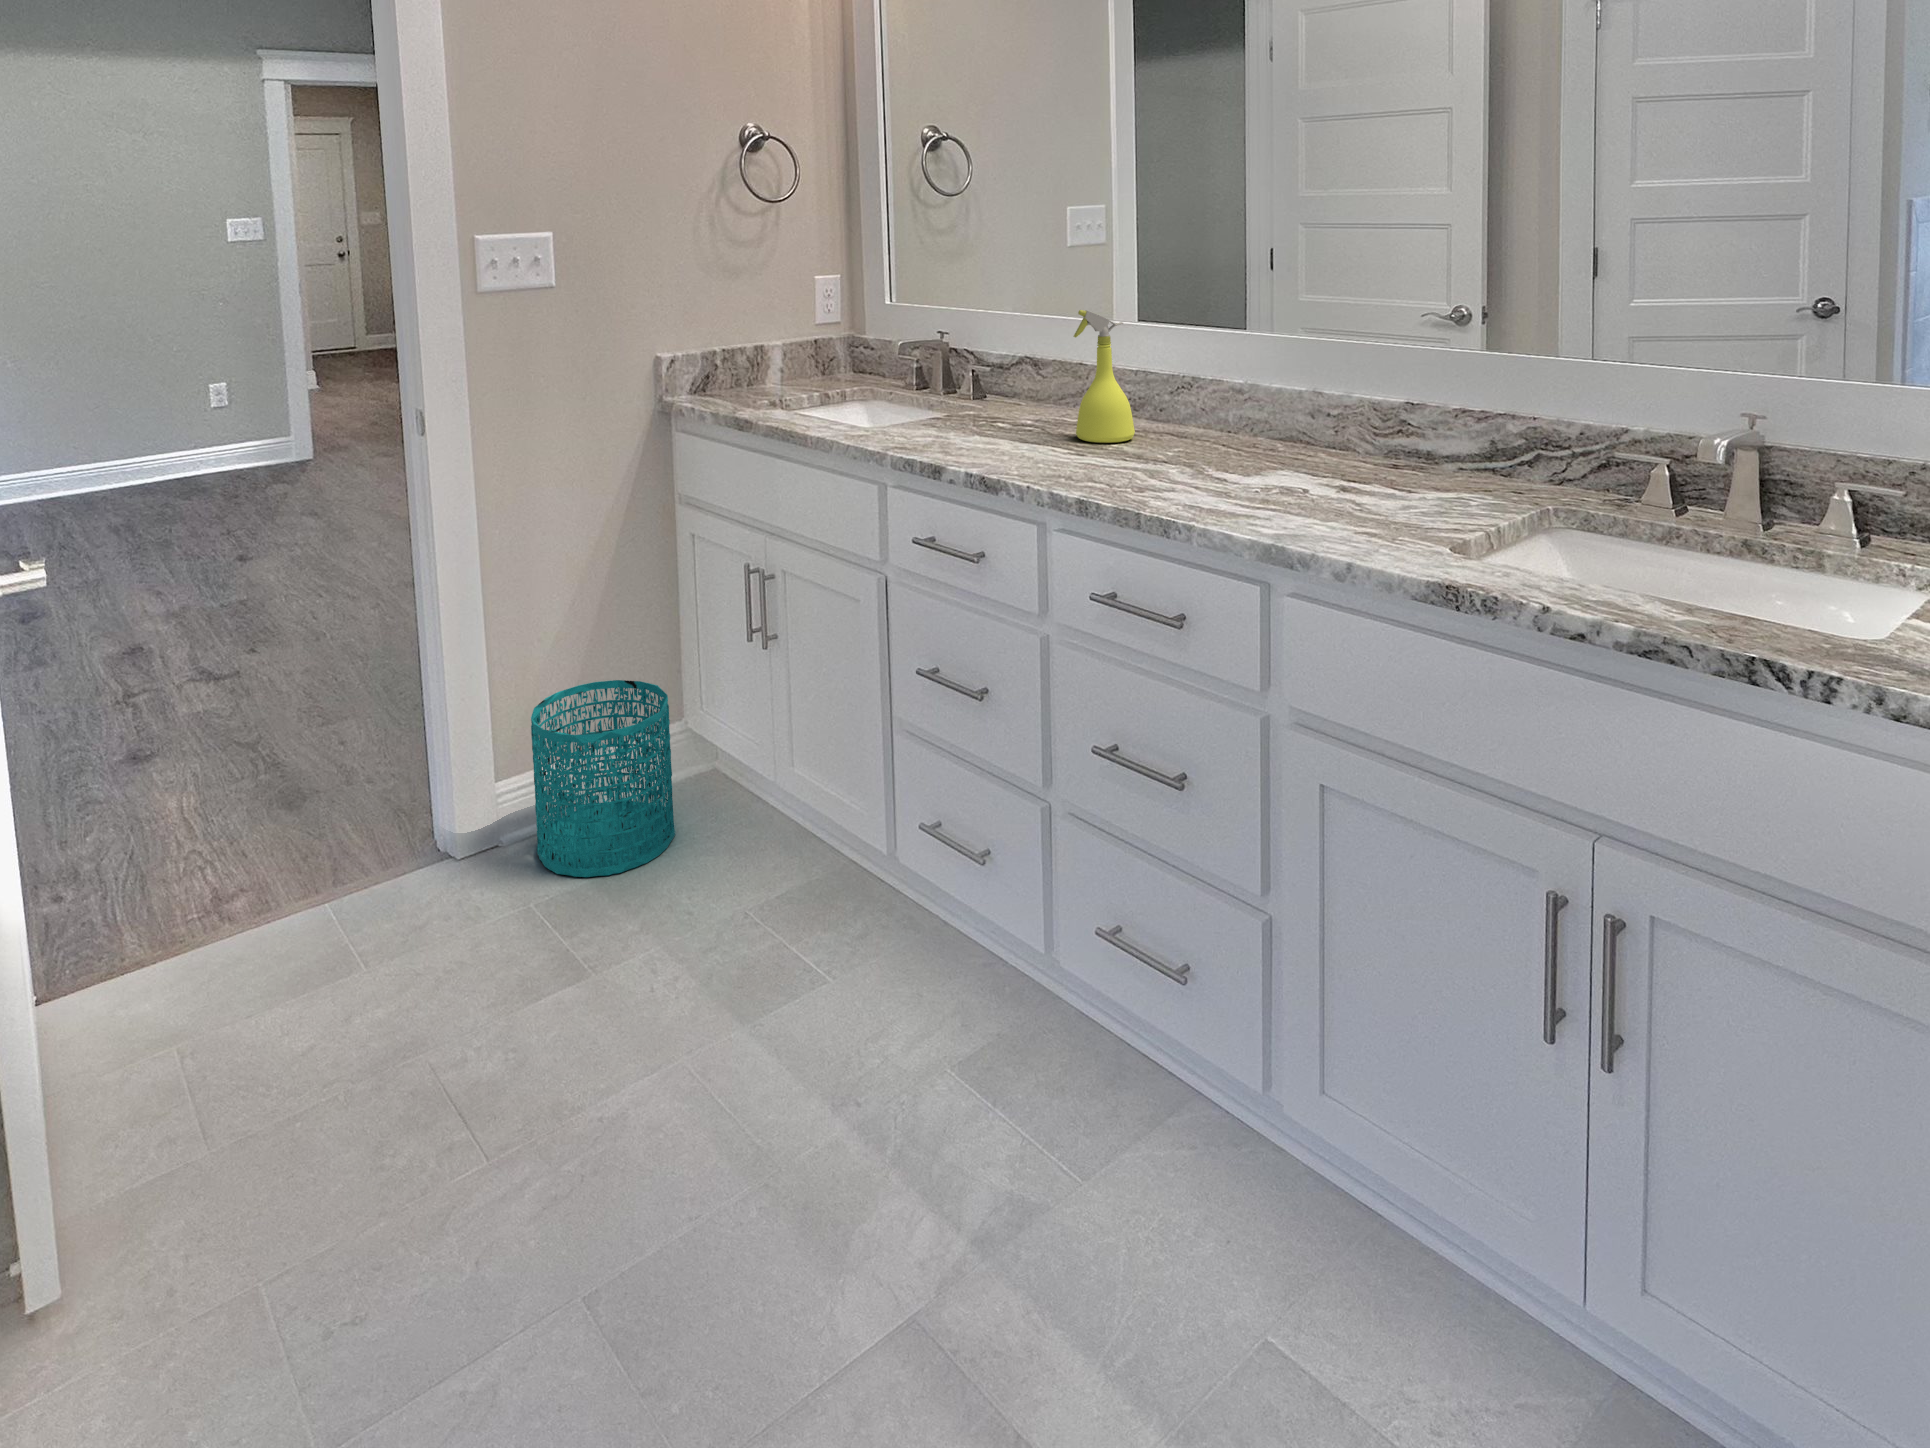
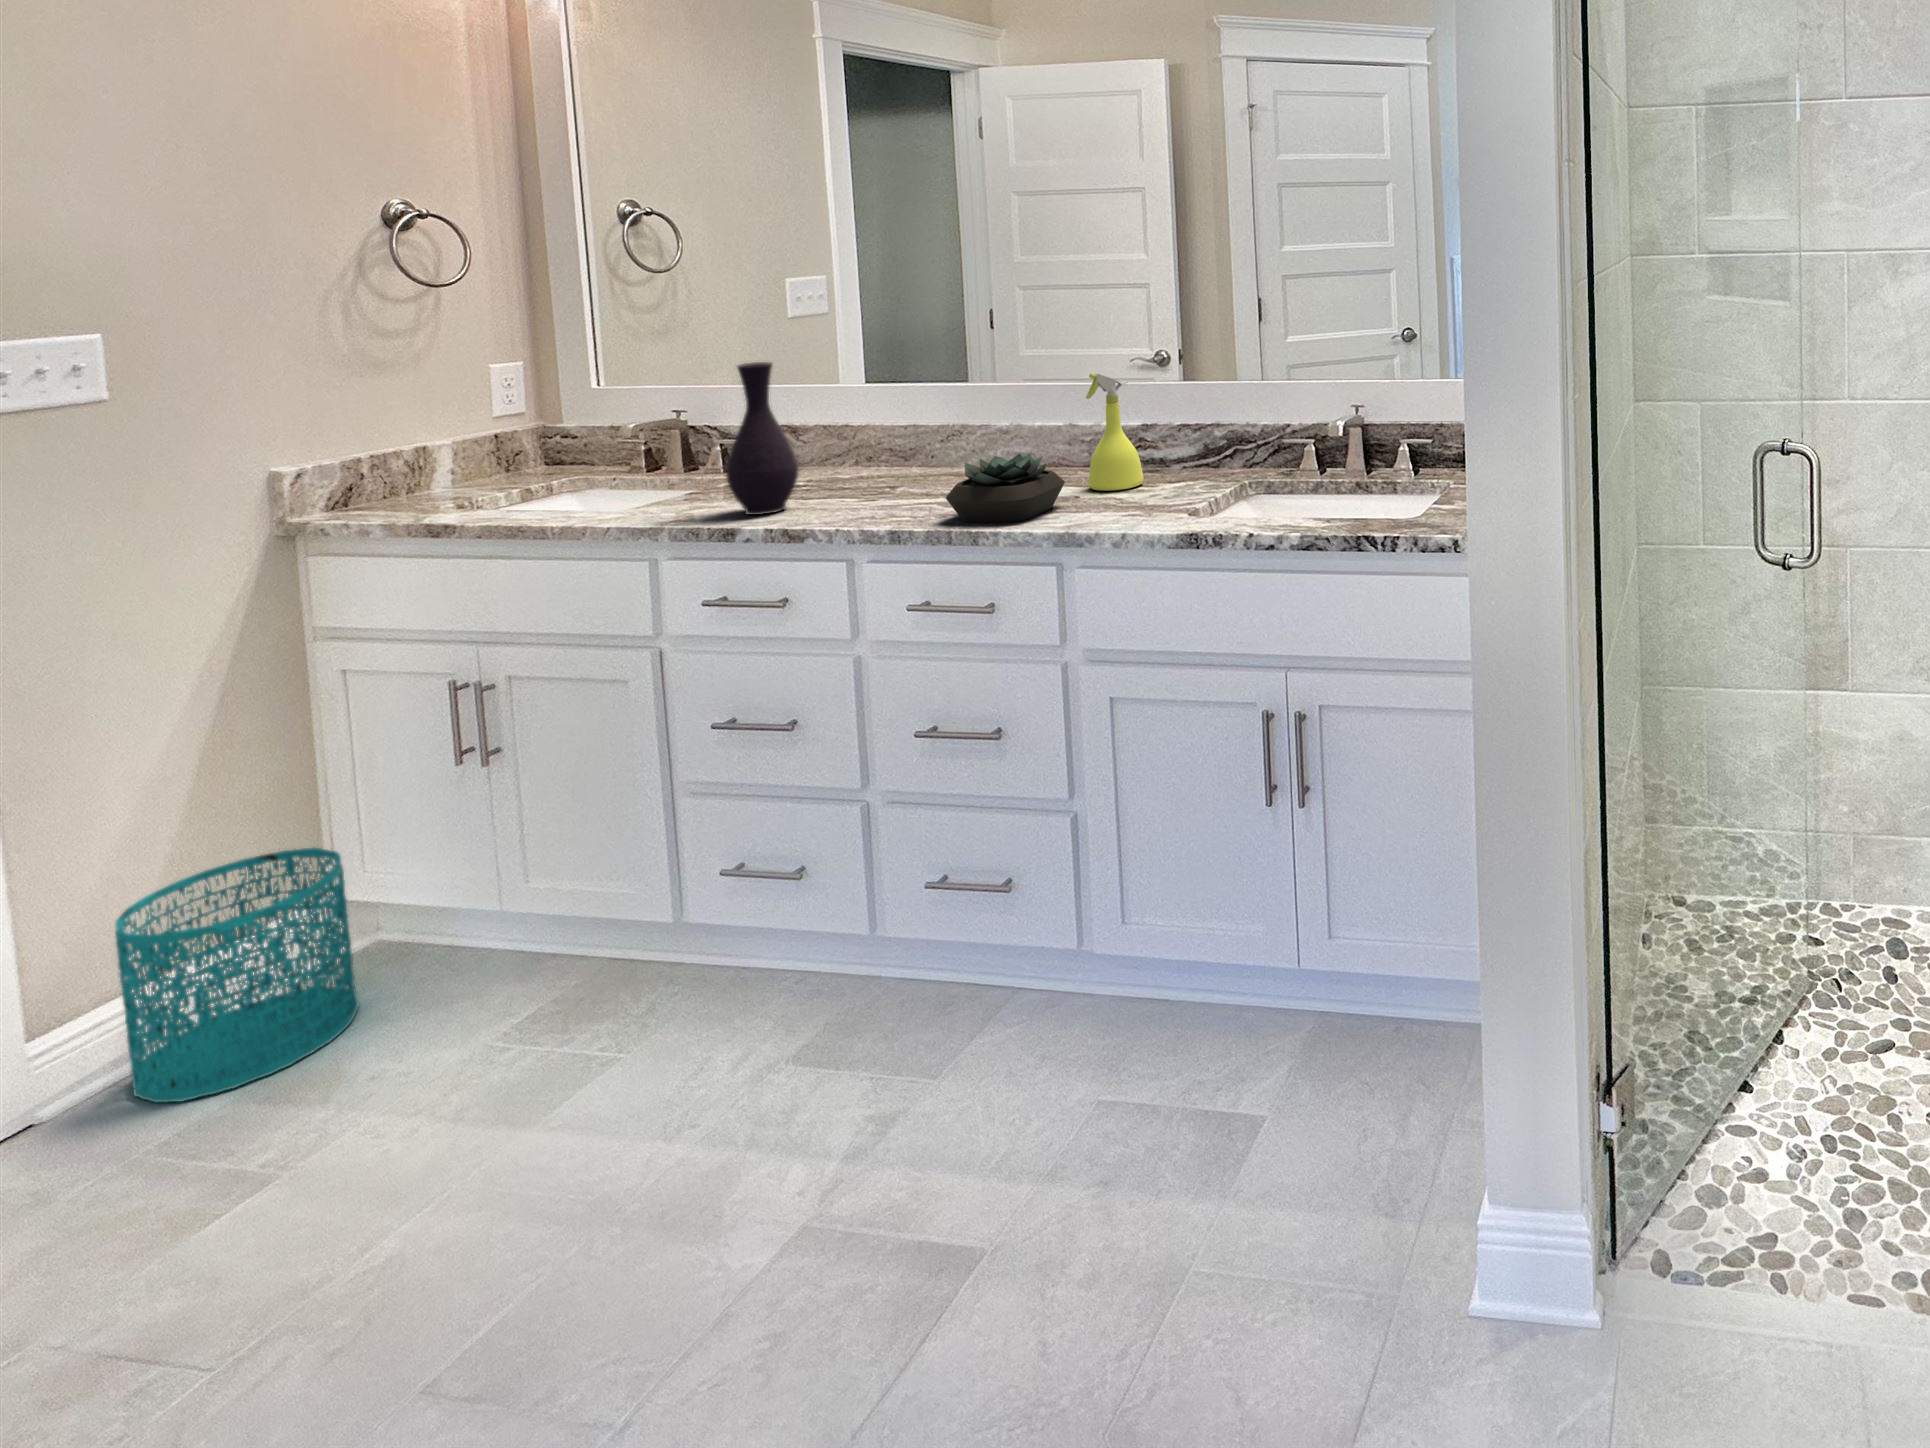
vase: none [947,285,1014,454] -> present [726,362,798,515]
spray bottle: present [1074,310,1135,443] -> present [1086,374,1144,491]
succulent plant: none [1143,422,1290,513] -> present [946,453,1065,522]

